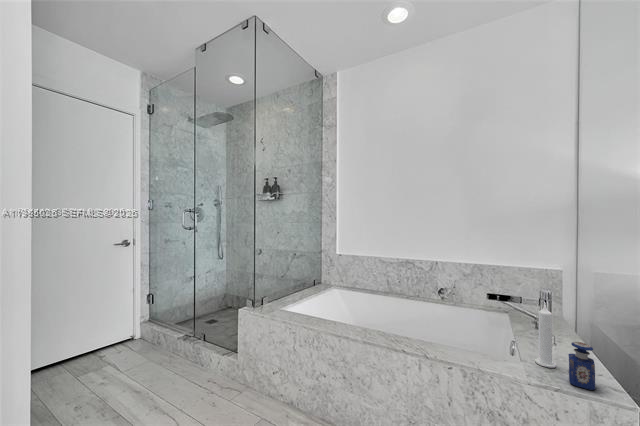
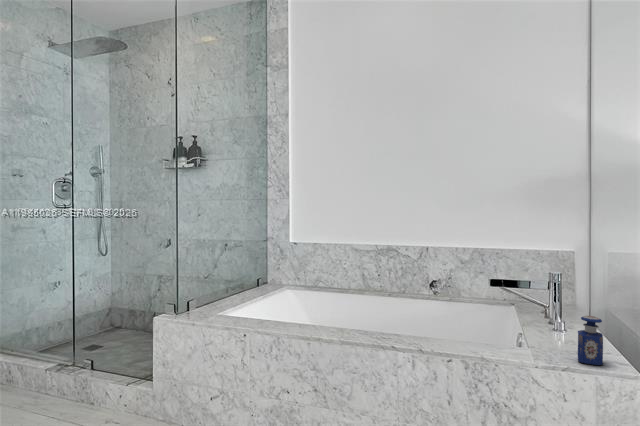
candle: present [535,305,556,368] -> none [544,279,565,351]

